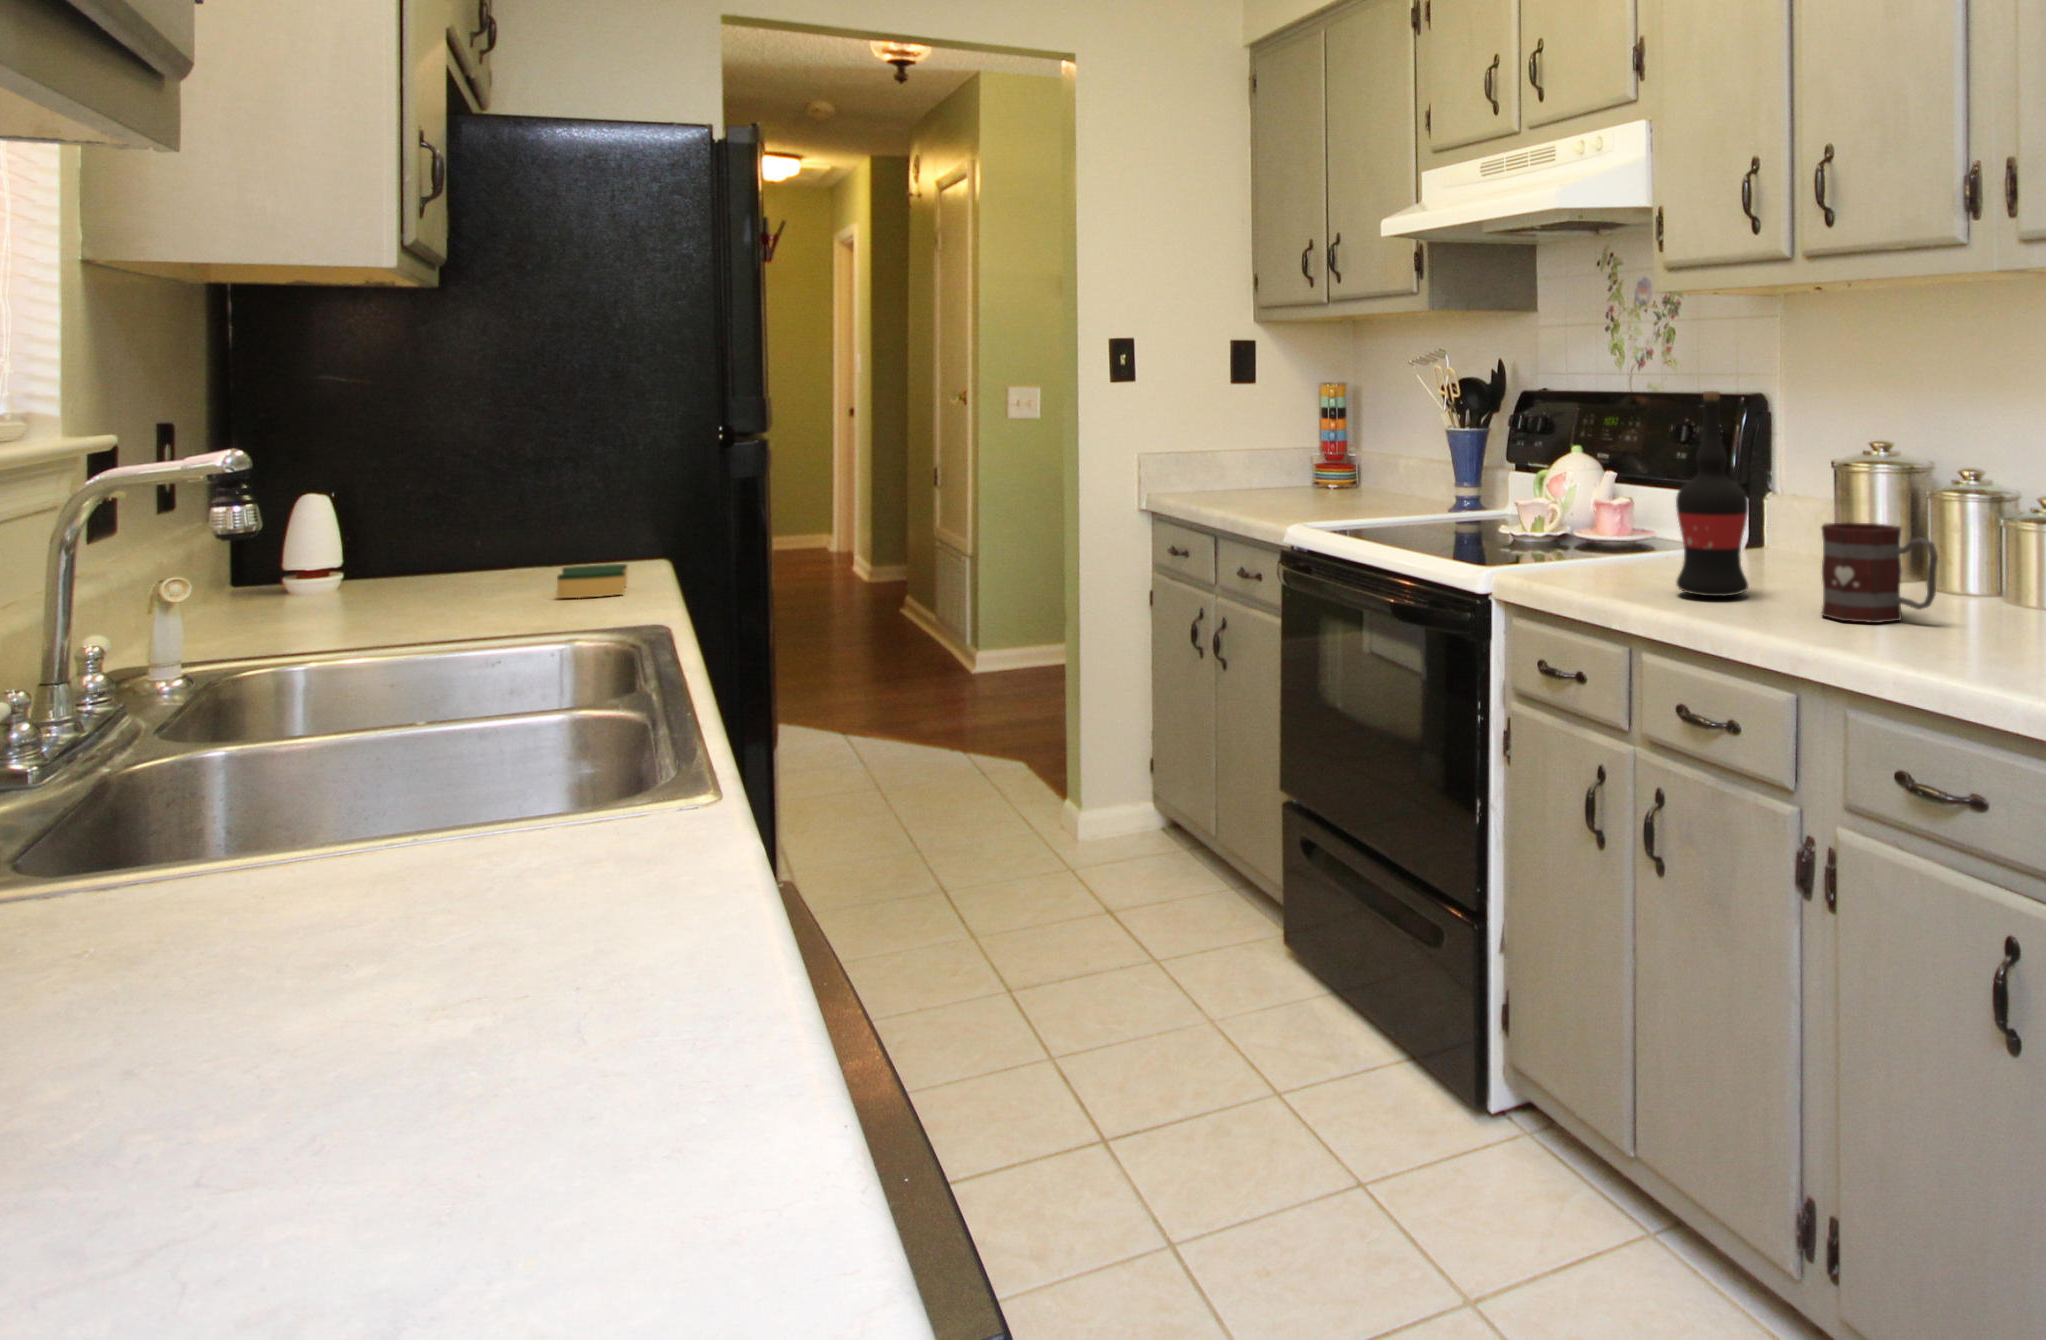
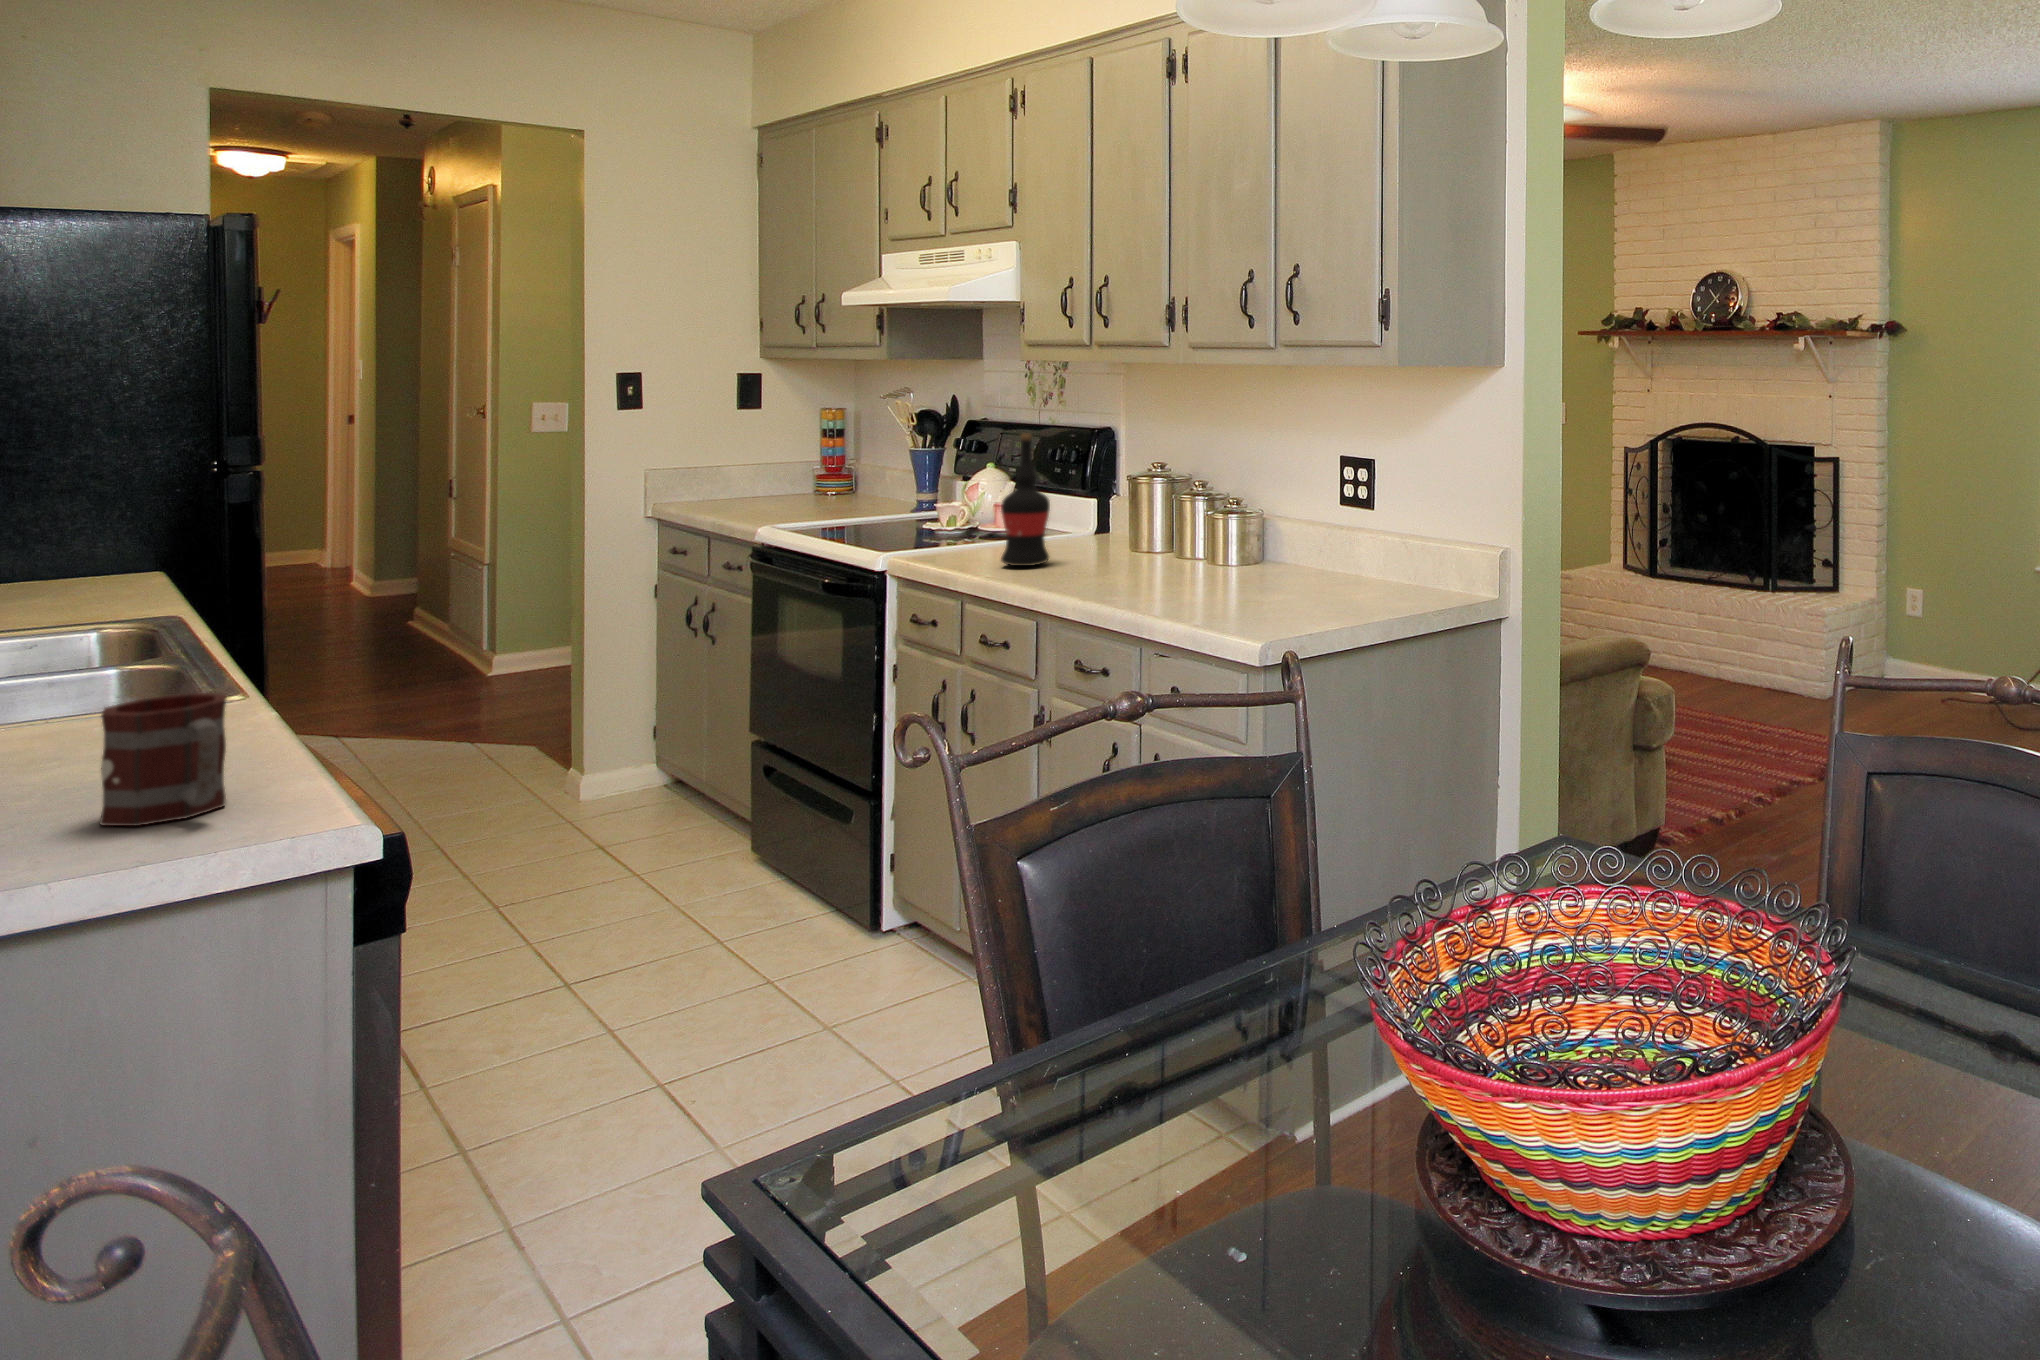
mug: present [1822,522,1938,623] -> present [100,693,227,826]
sponge: present [557,564,627,598] -> none [51,578,120,608]

